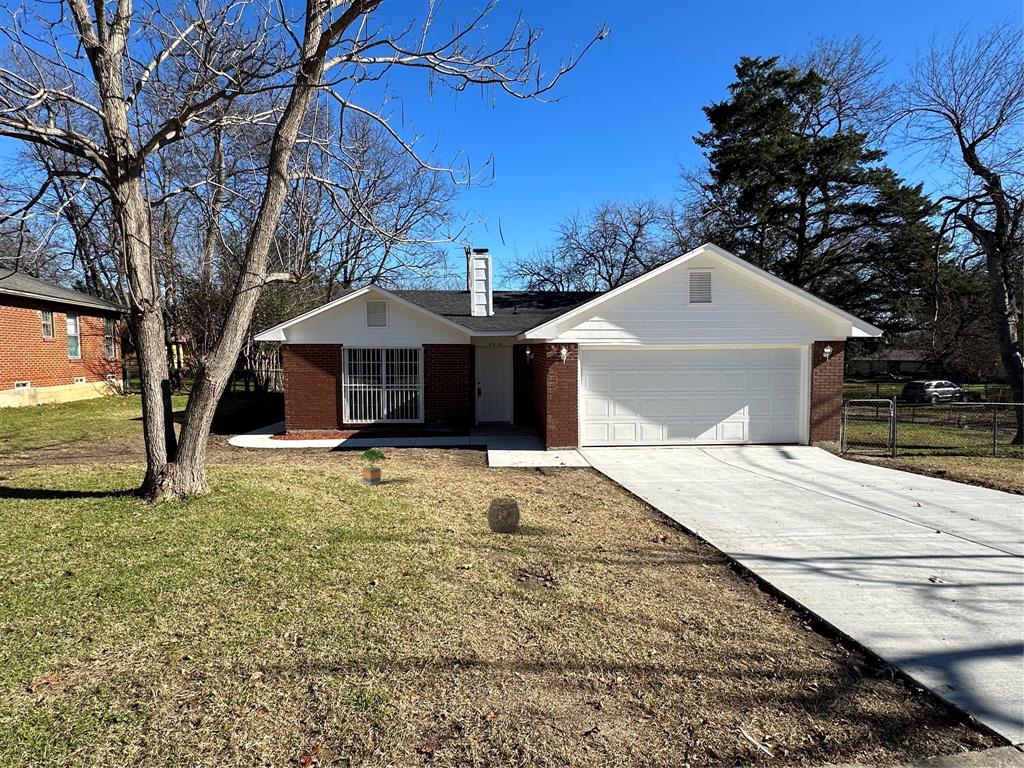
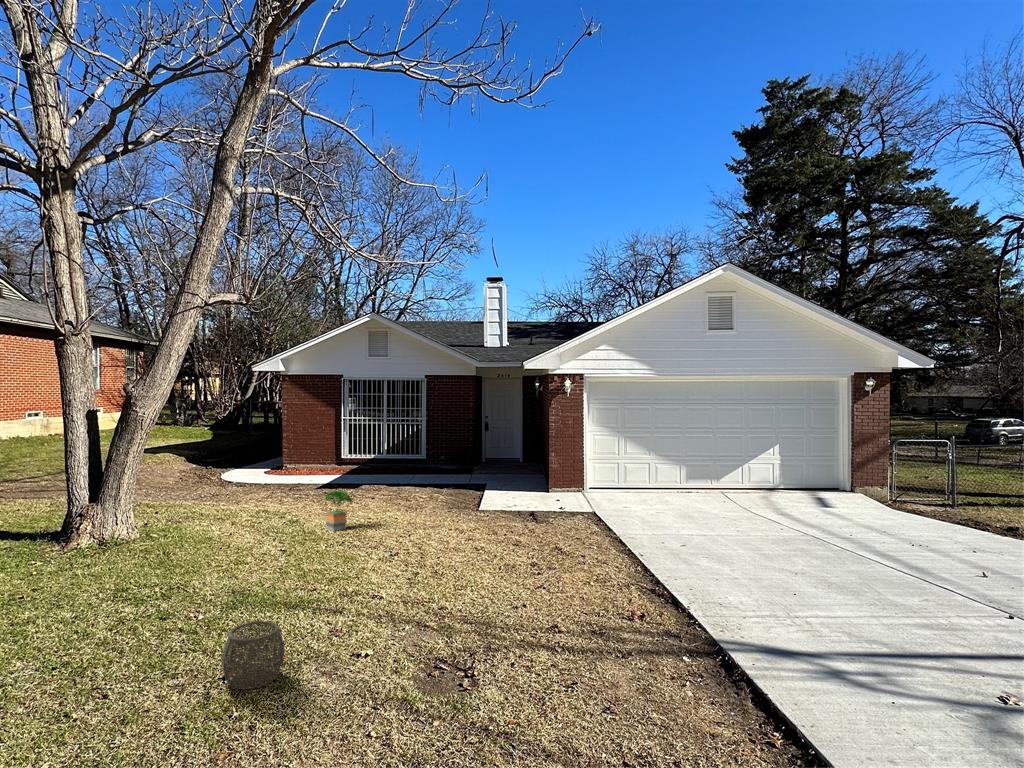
woven basket: present [487,498,520,532] -> present [221,621,285,690]

